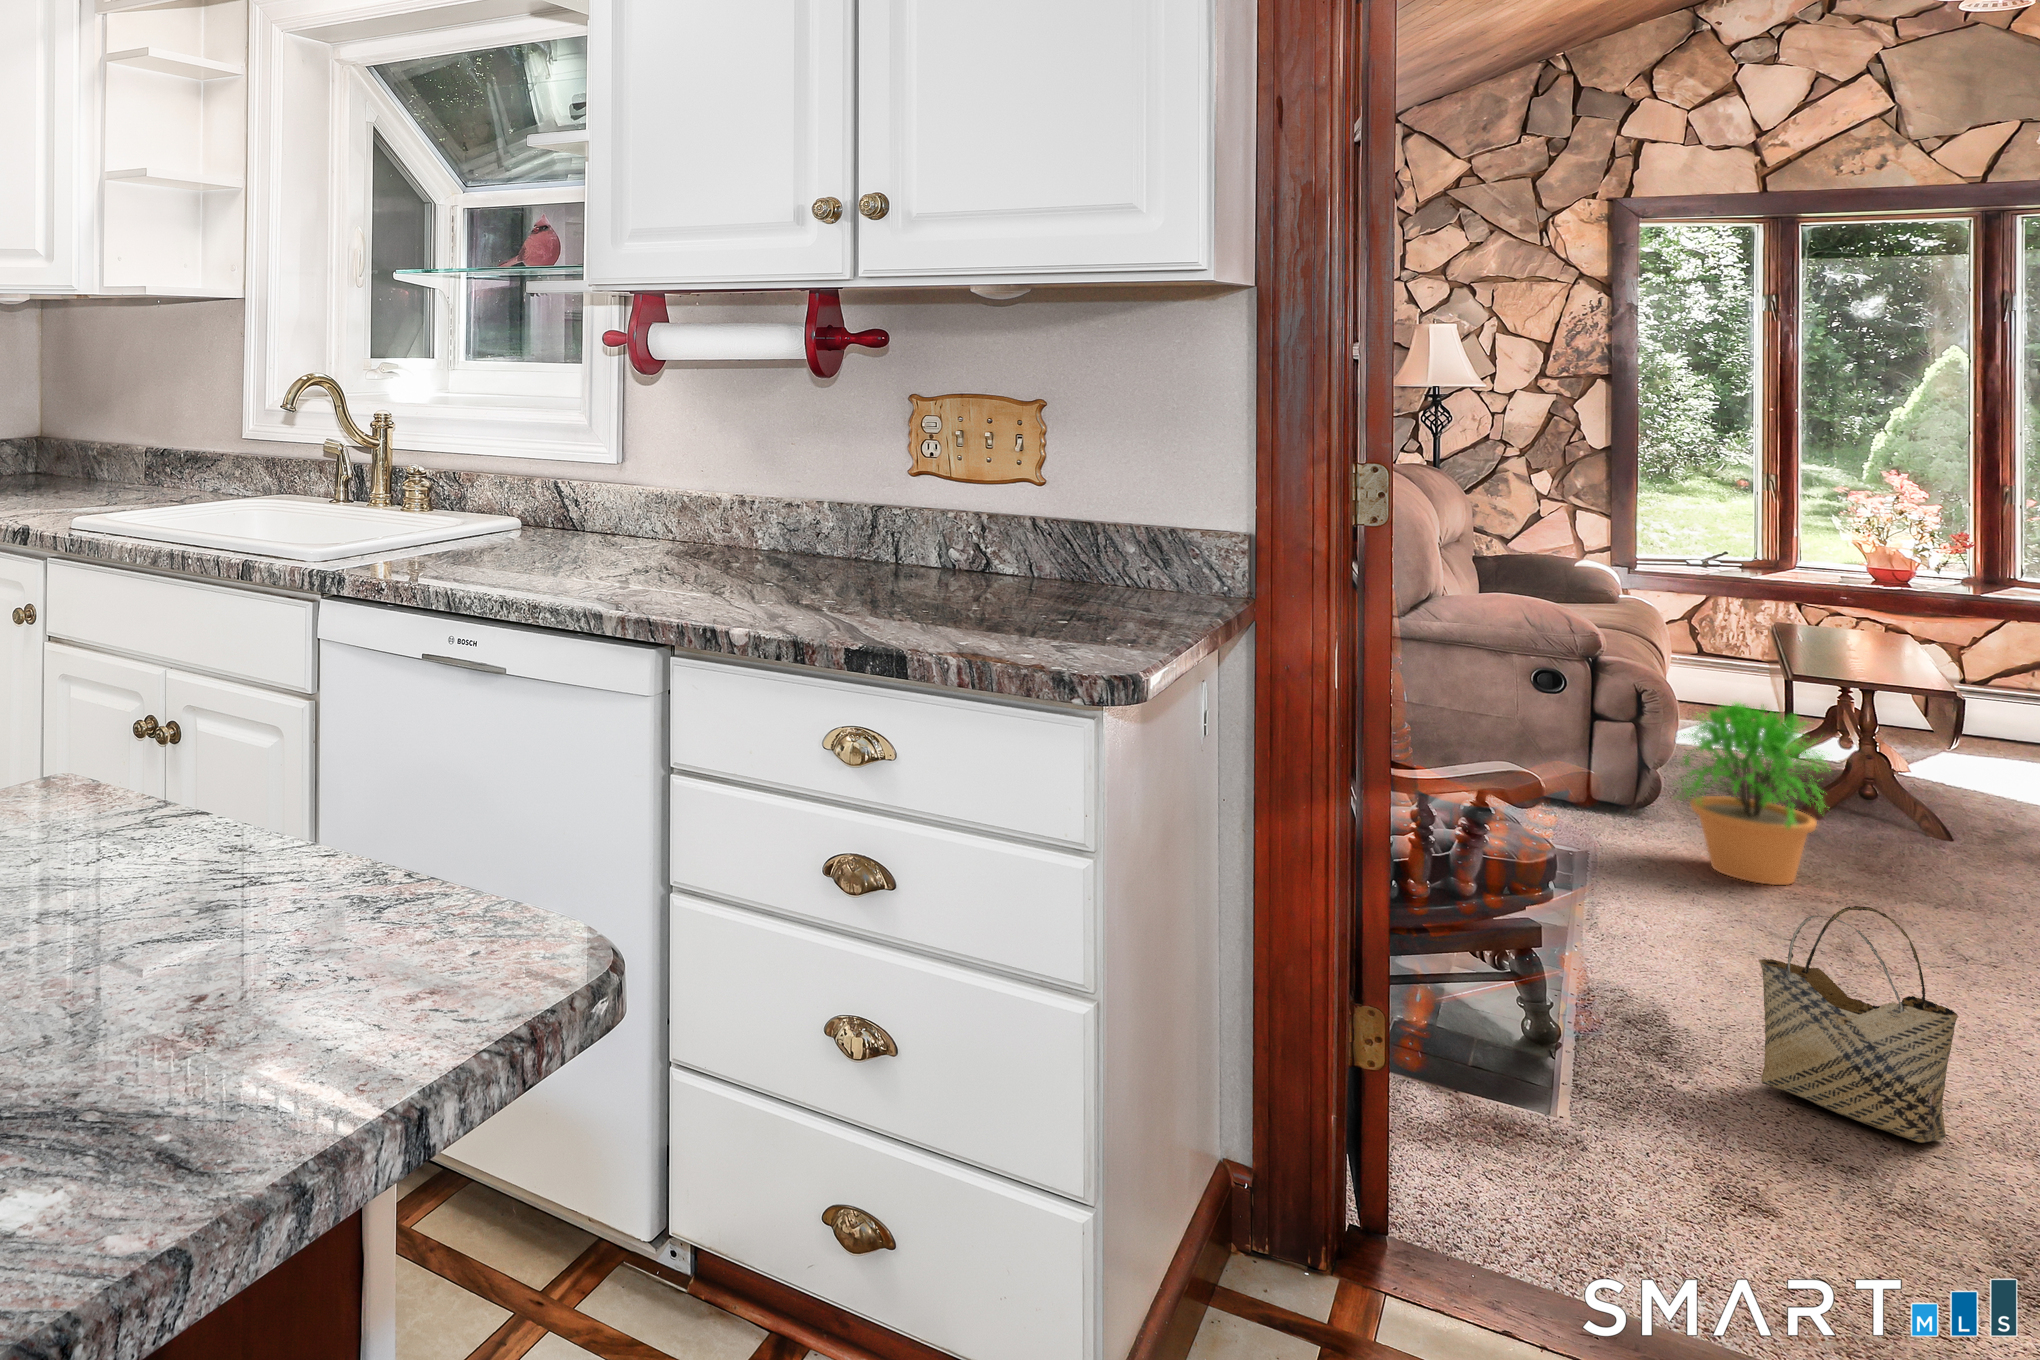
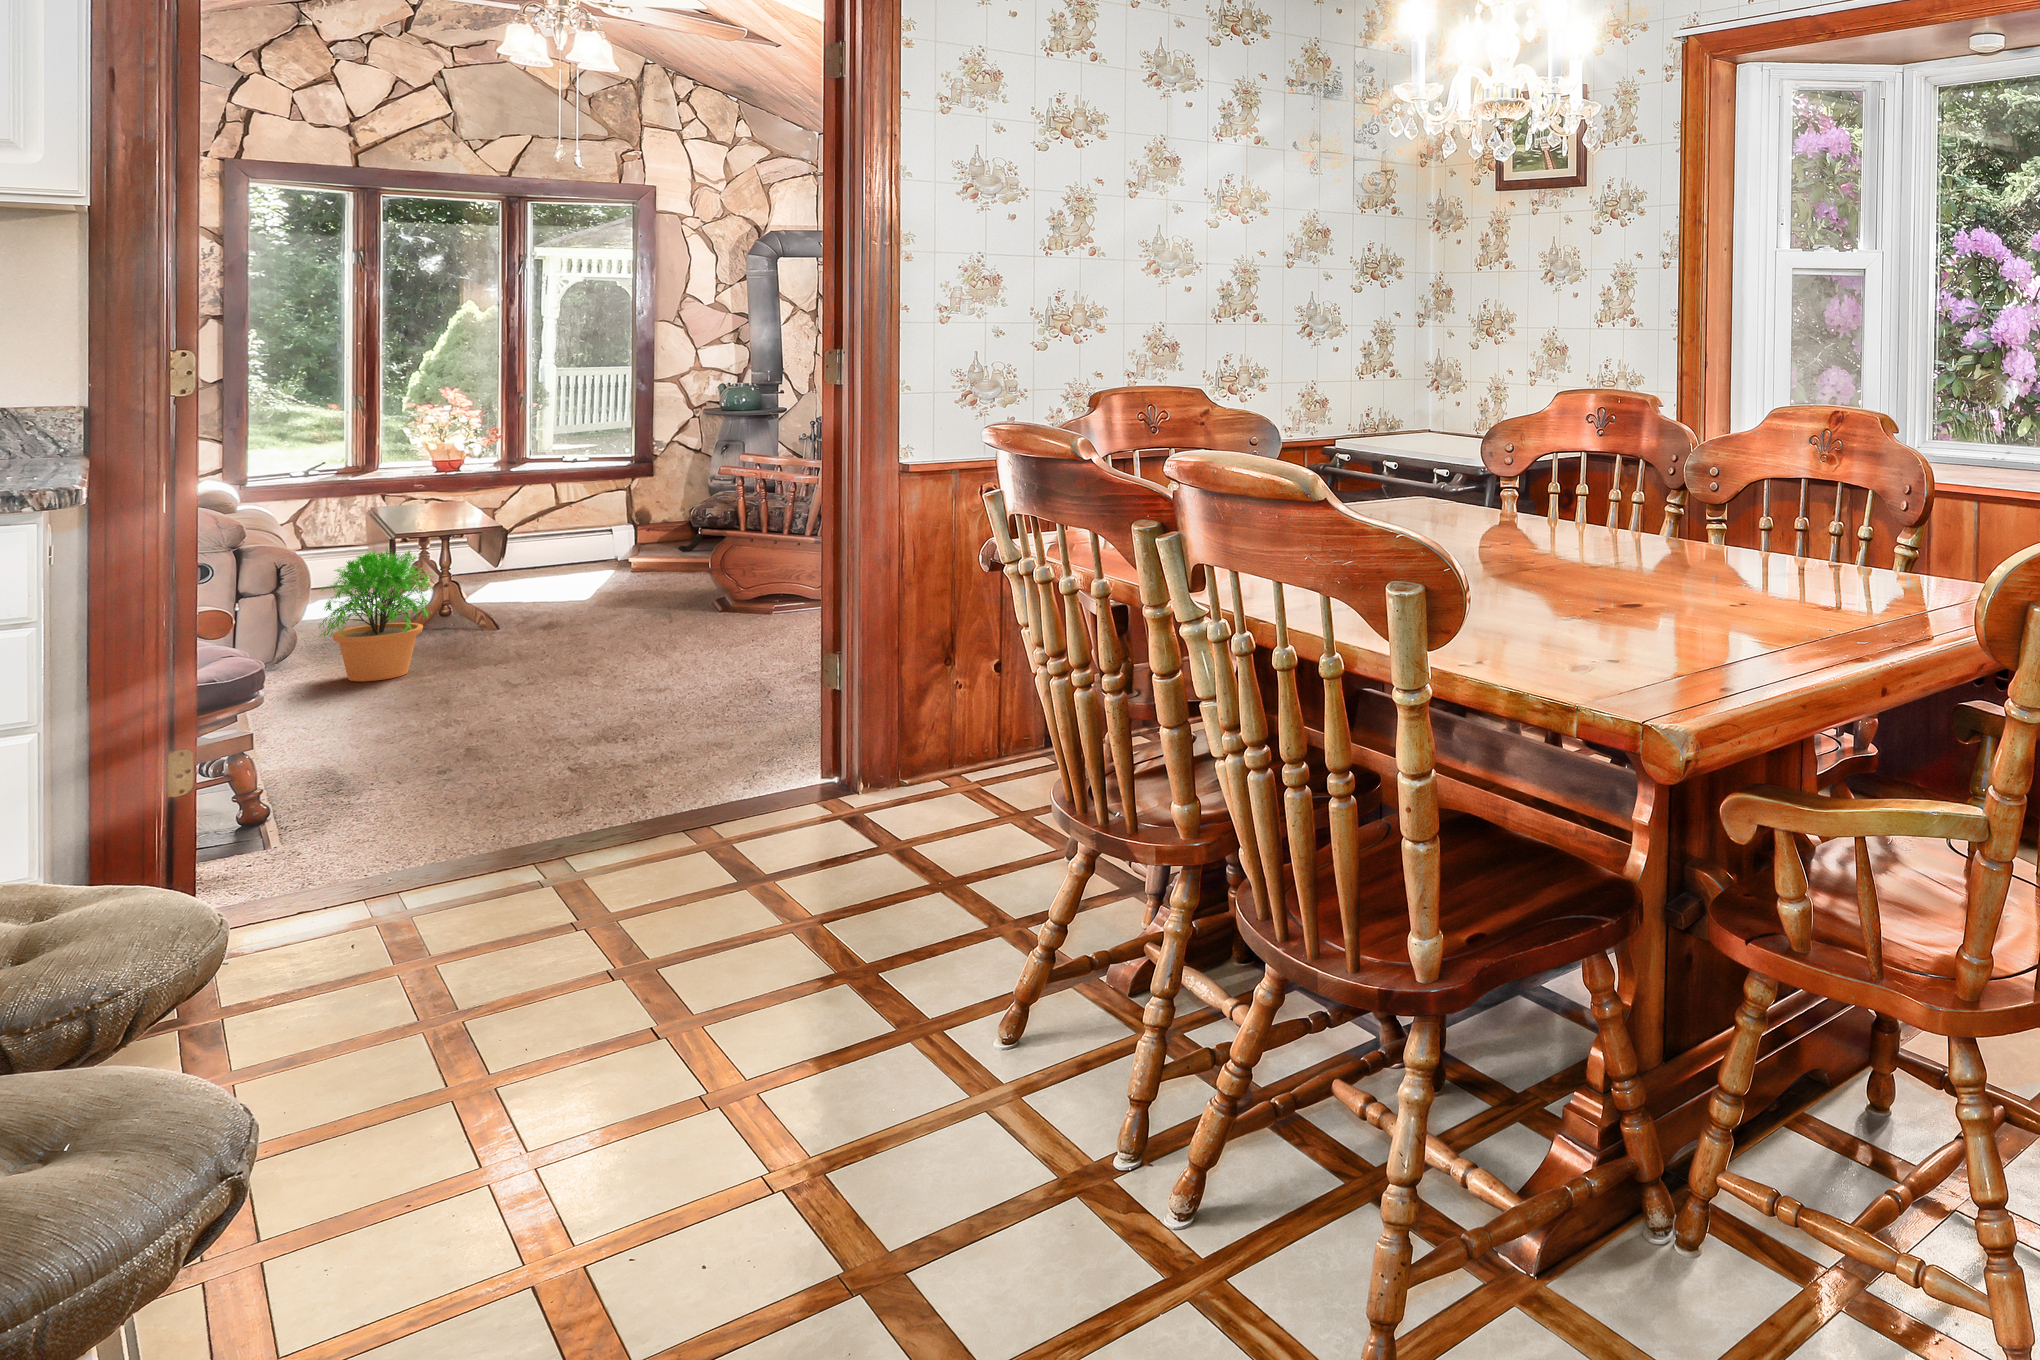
woven basket: present [1759,906,1958,1142] -> none [415,634,530,766]

